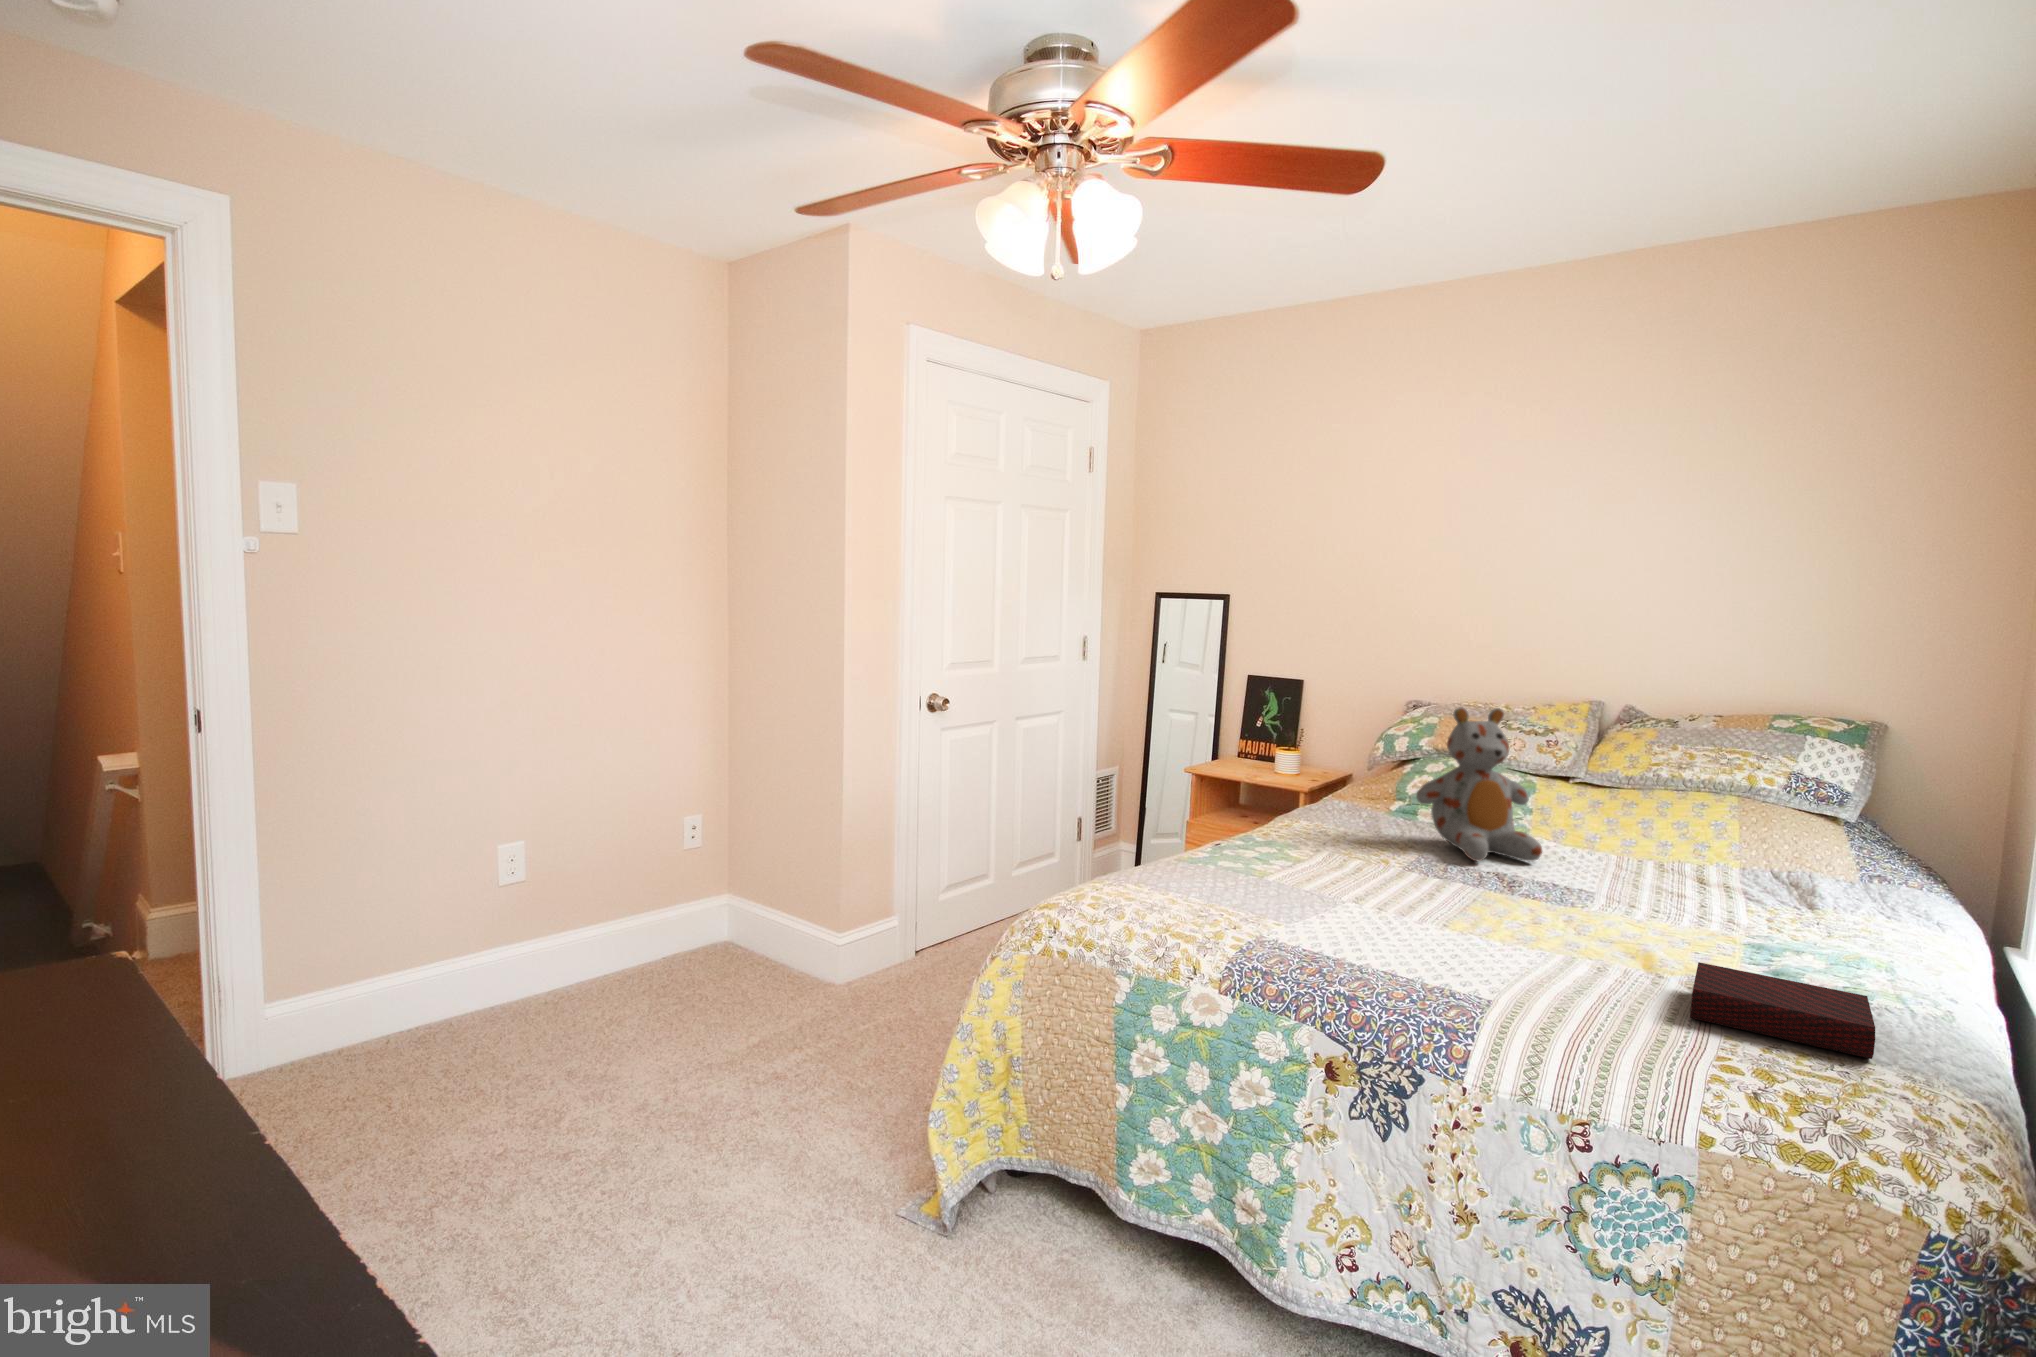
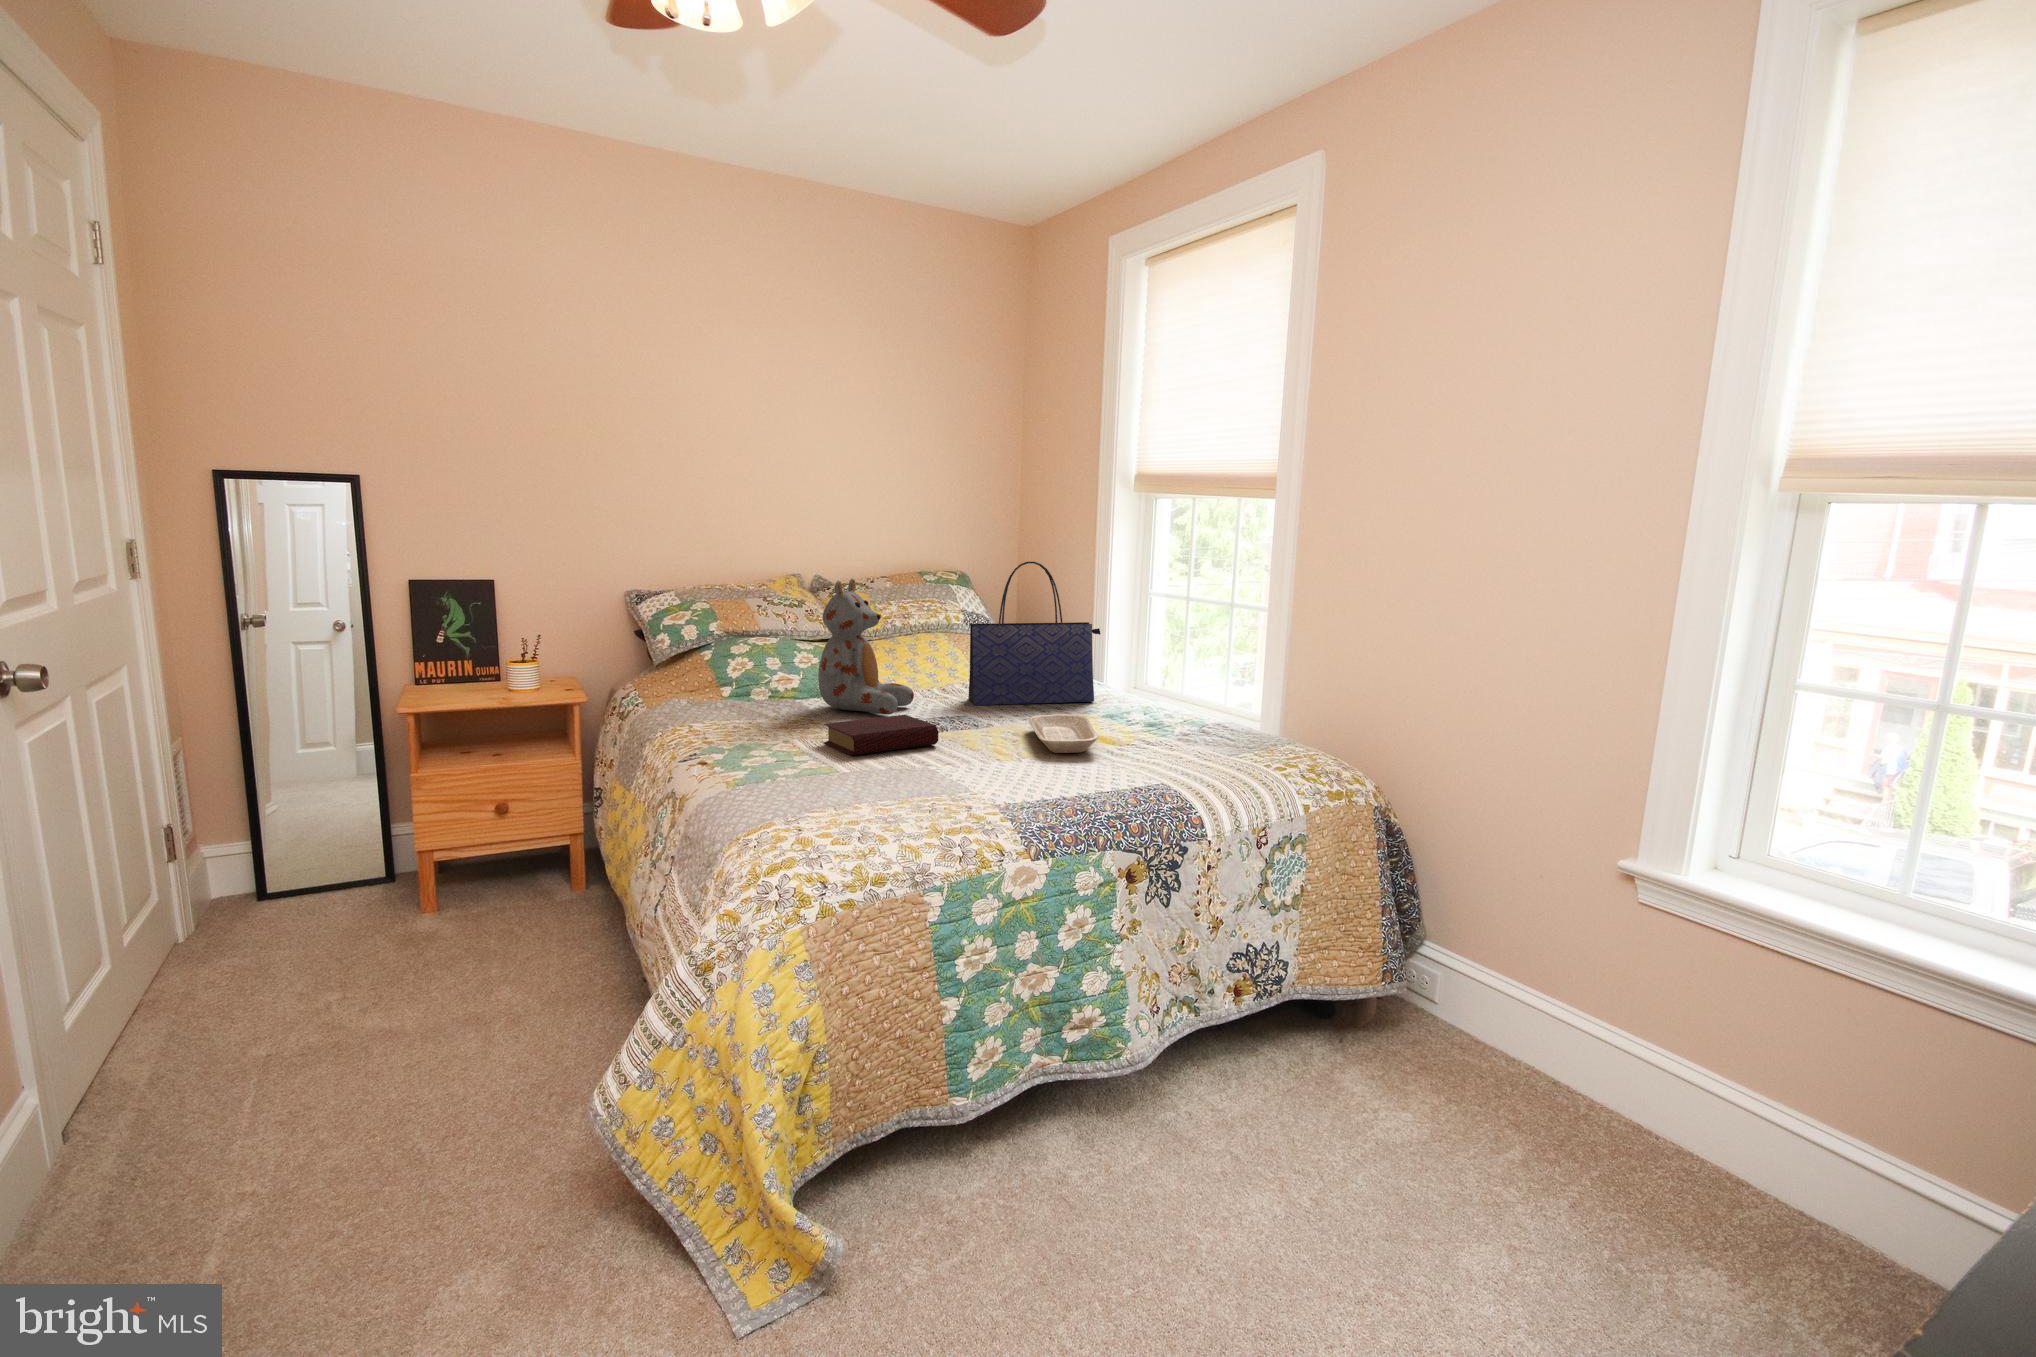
tote bag: none [1617,713,1846,933] -> present [968,561,1100,705]
tray: none [1472,903,1637,950] -> present [1028,714,1098,753]
book: present [1690,962,1875,1059] -> present [824,715,938,755]

